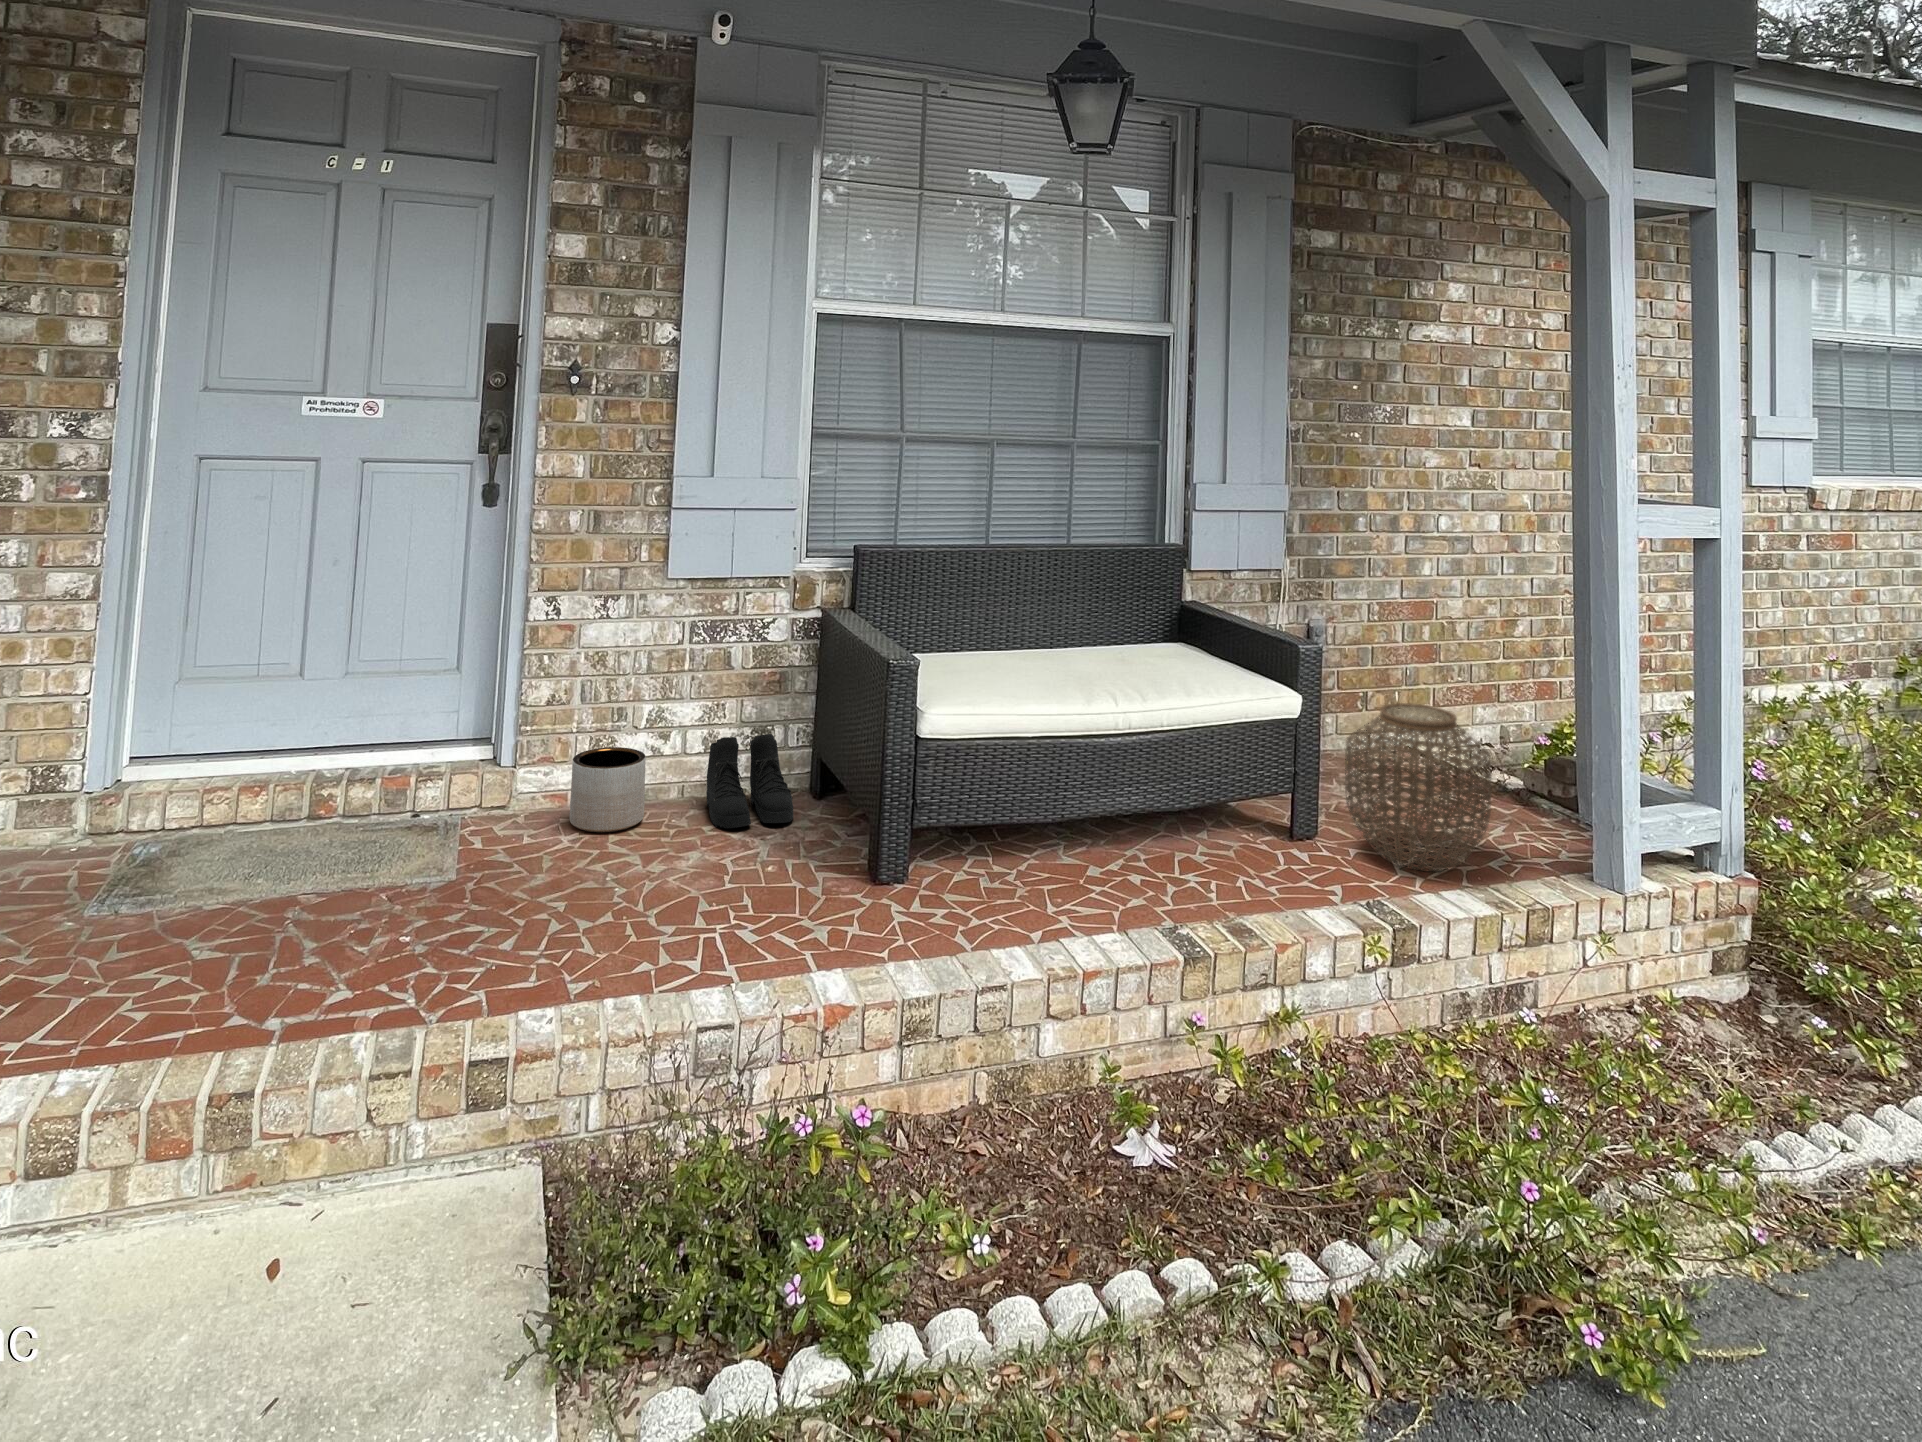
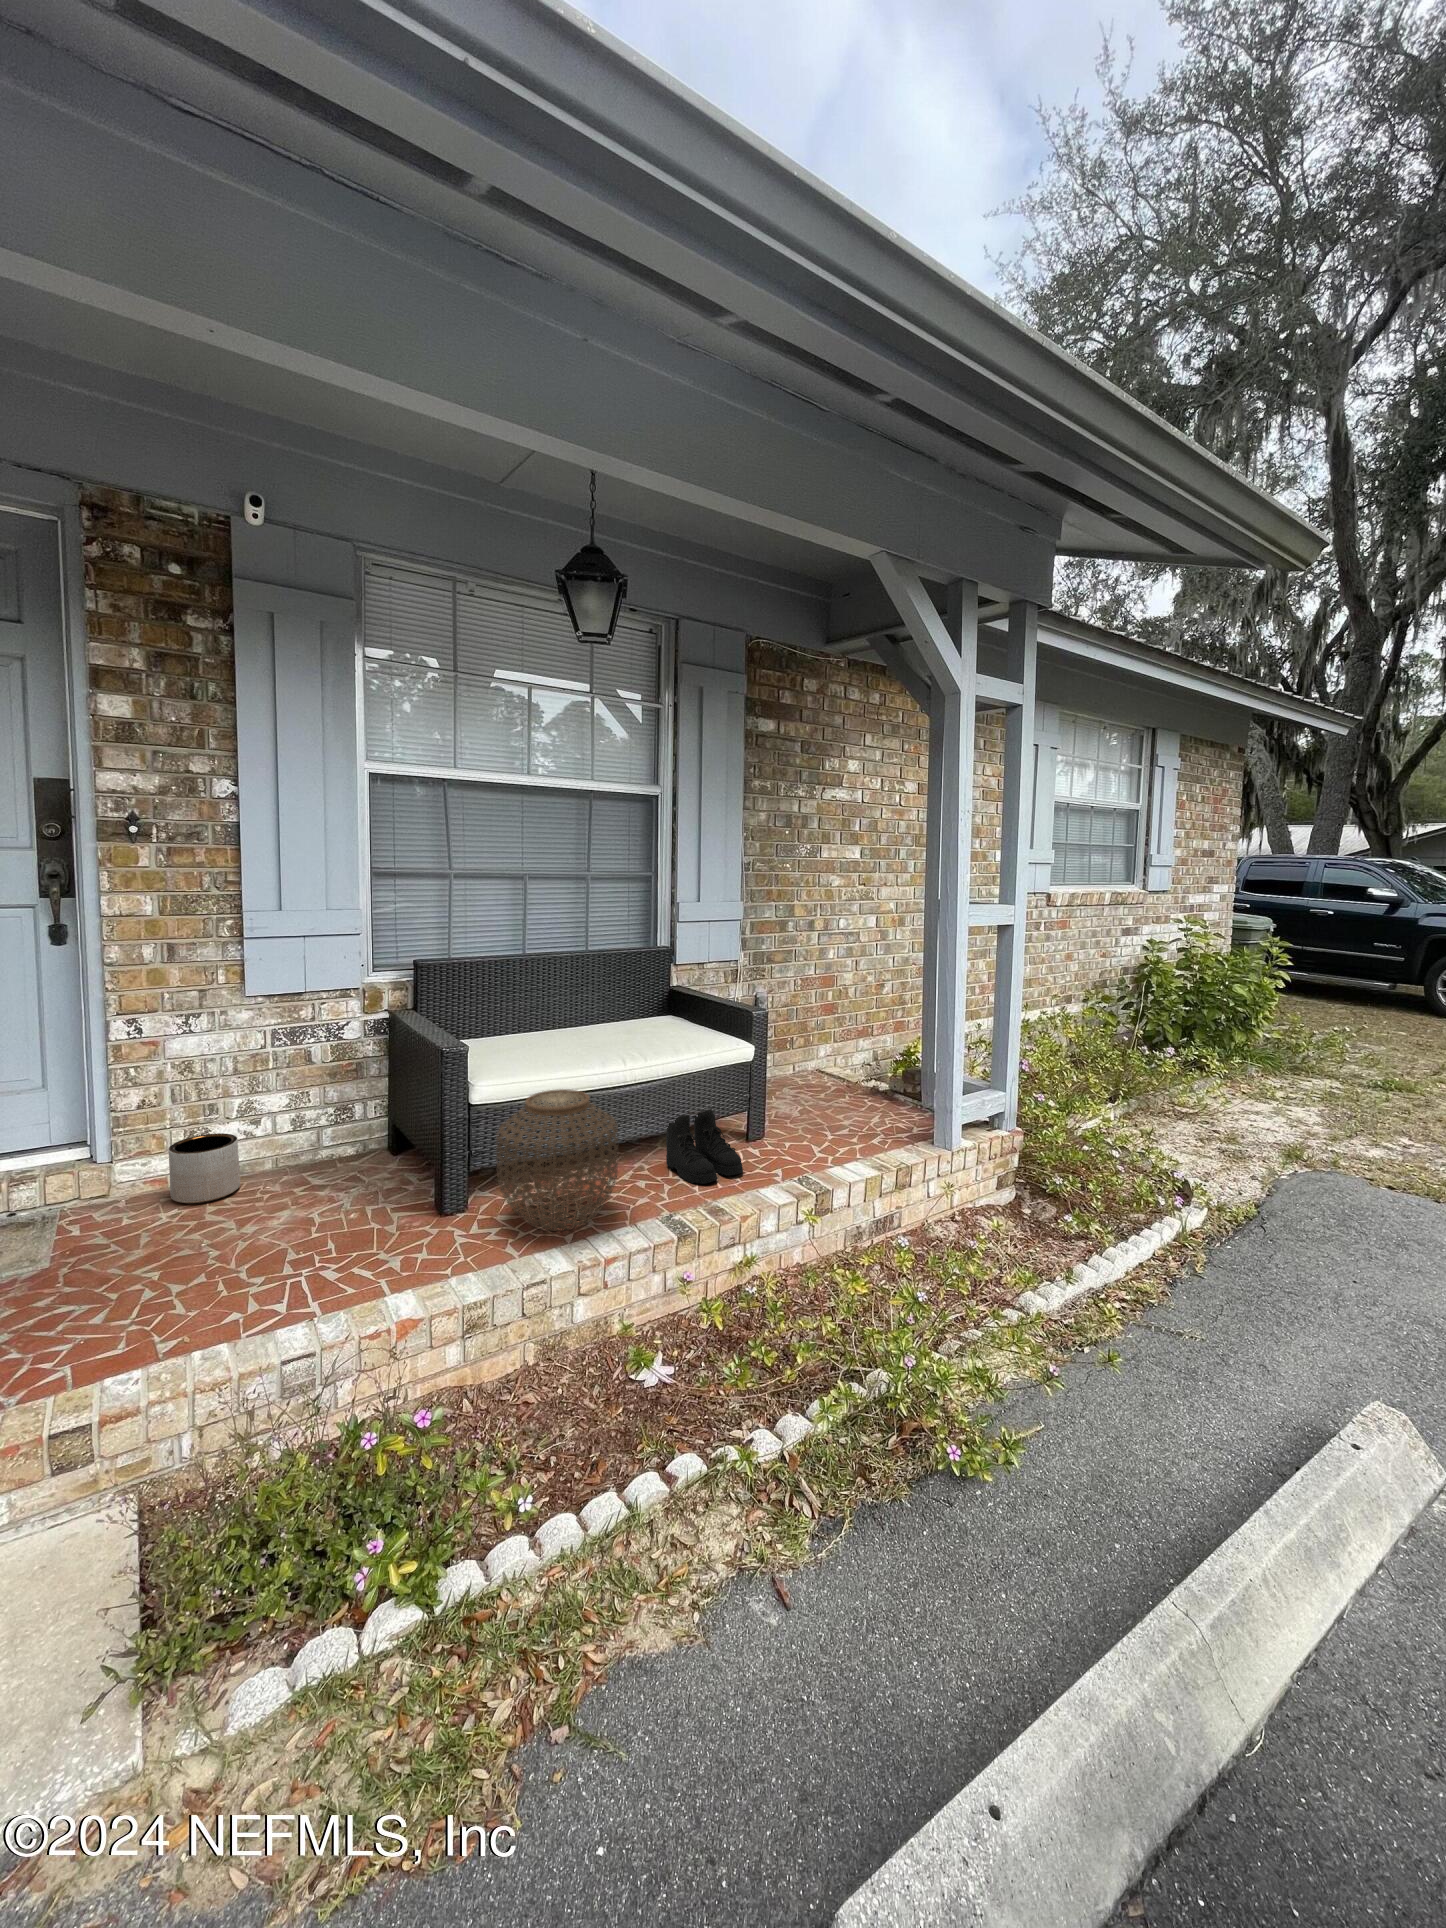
woven basket: present [1345,703,1492,871] -> present [496,1089,618,1231]
boots: present [706,734,793,828] -> present [666,1109,743,1184]

